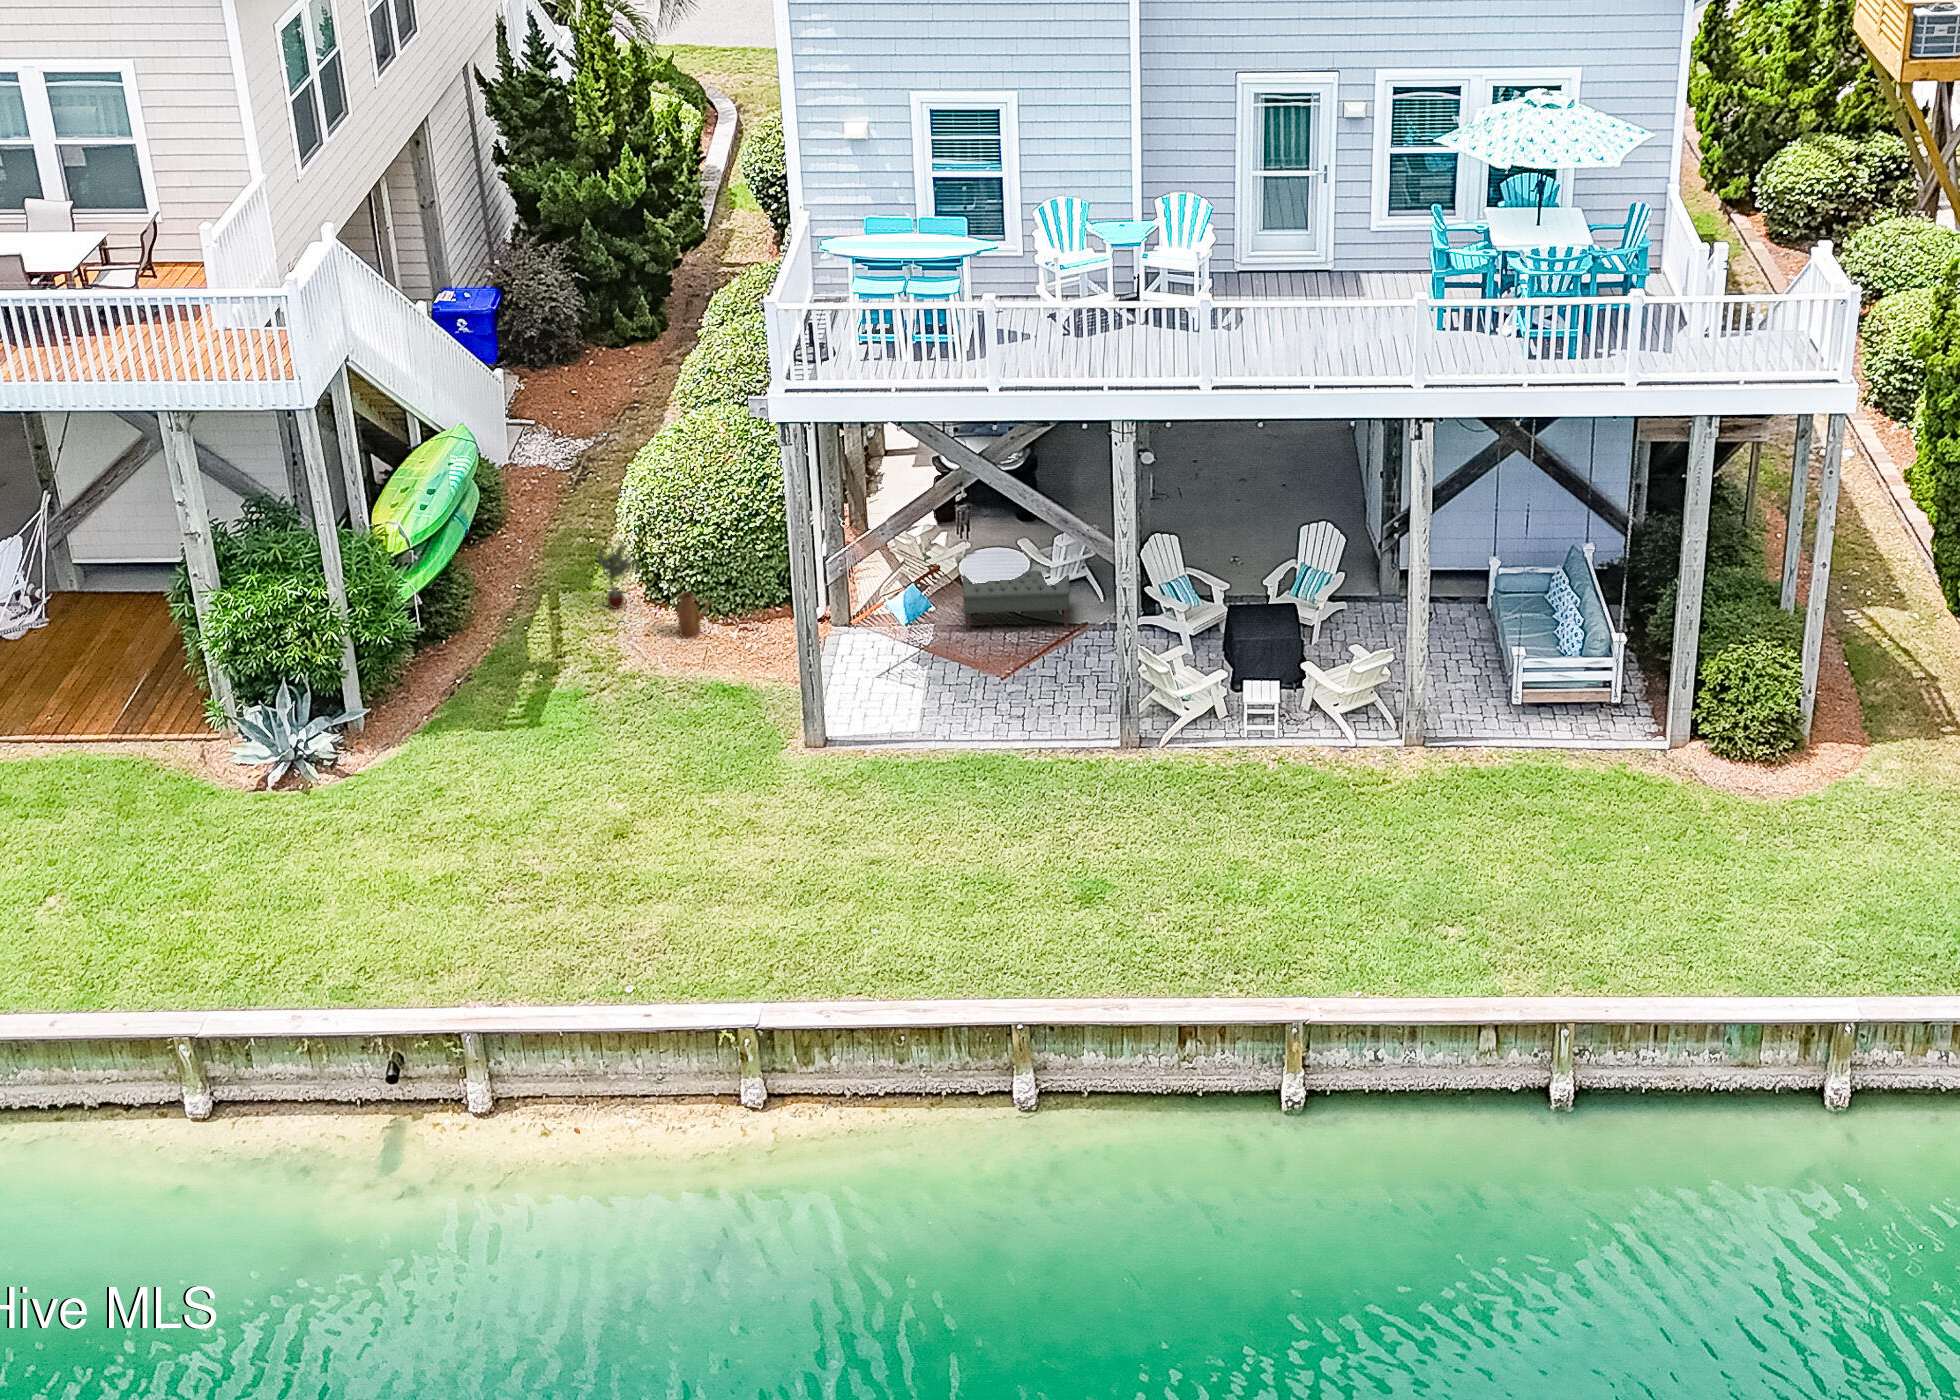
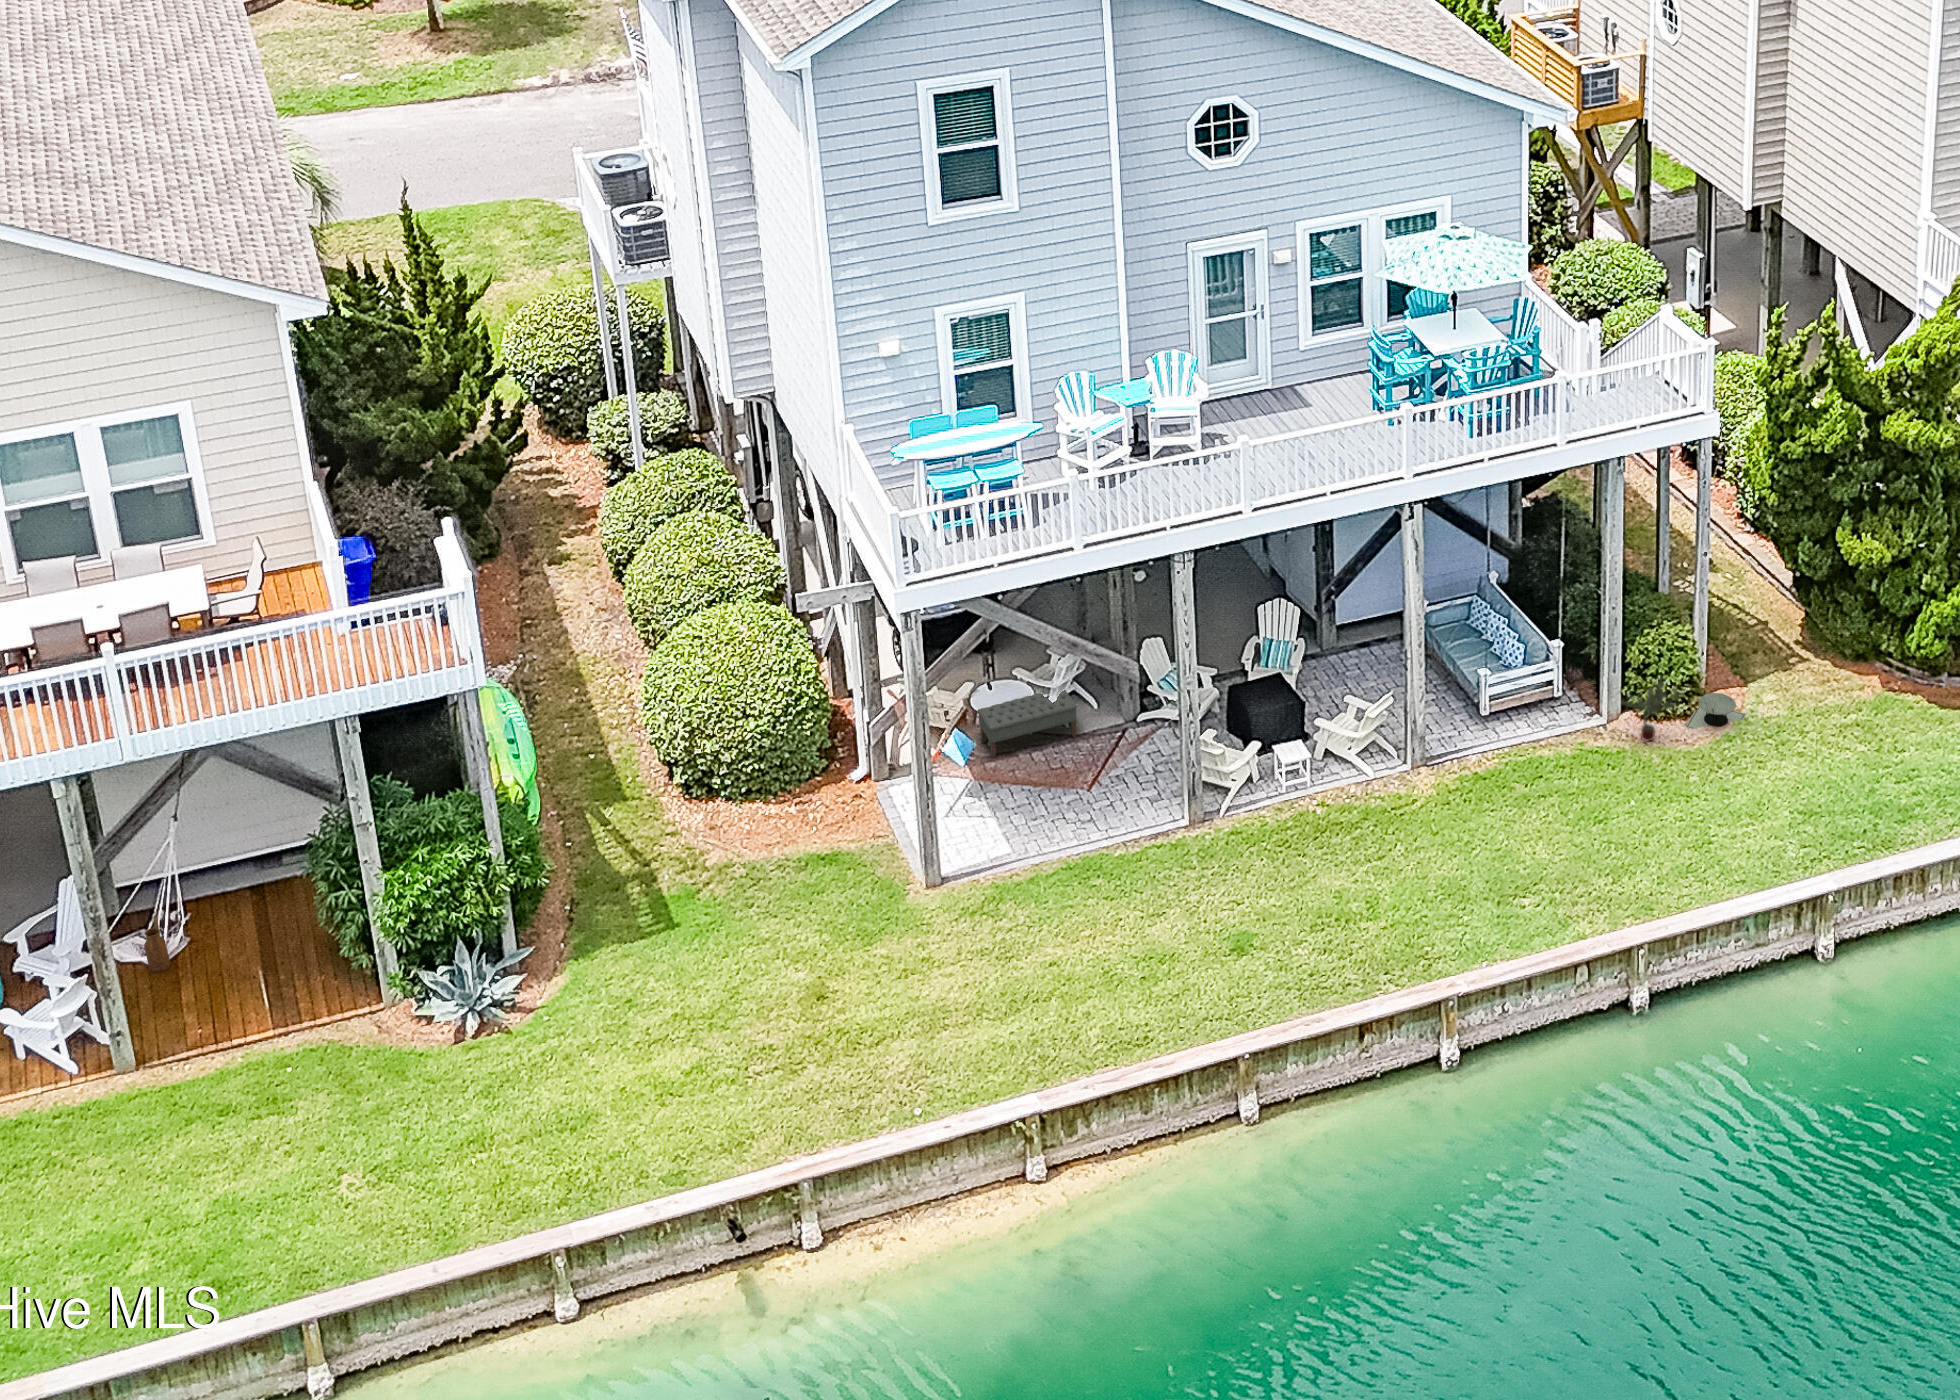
potted tree: present [597,540,639,609] -> present [1622,678,1679,742]
watering can: present [672,592,712,639] -> present [144,915,171,973]
side table: none [1771,740,1857,801] -> present [1685,693,1746,729]

